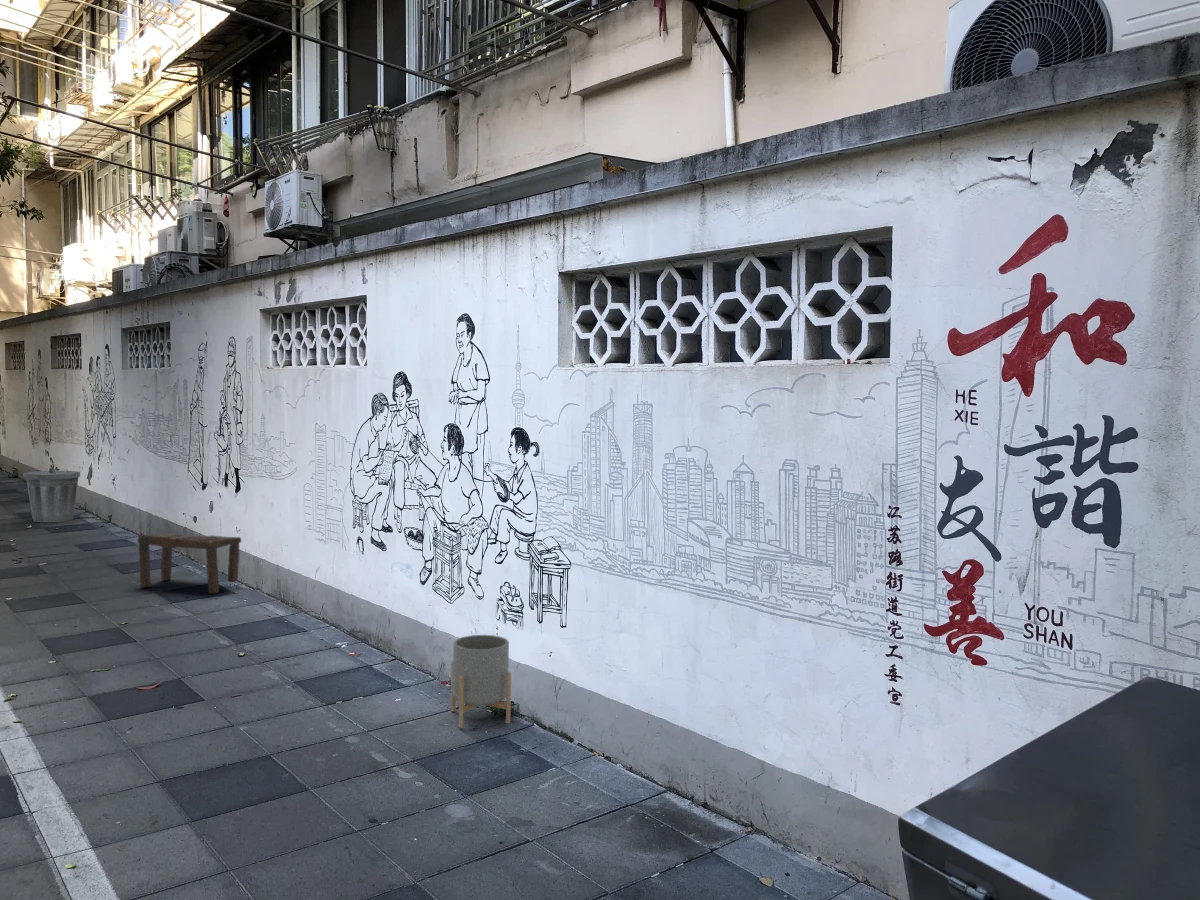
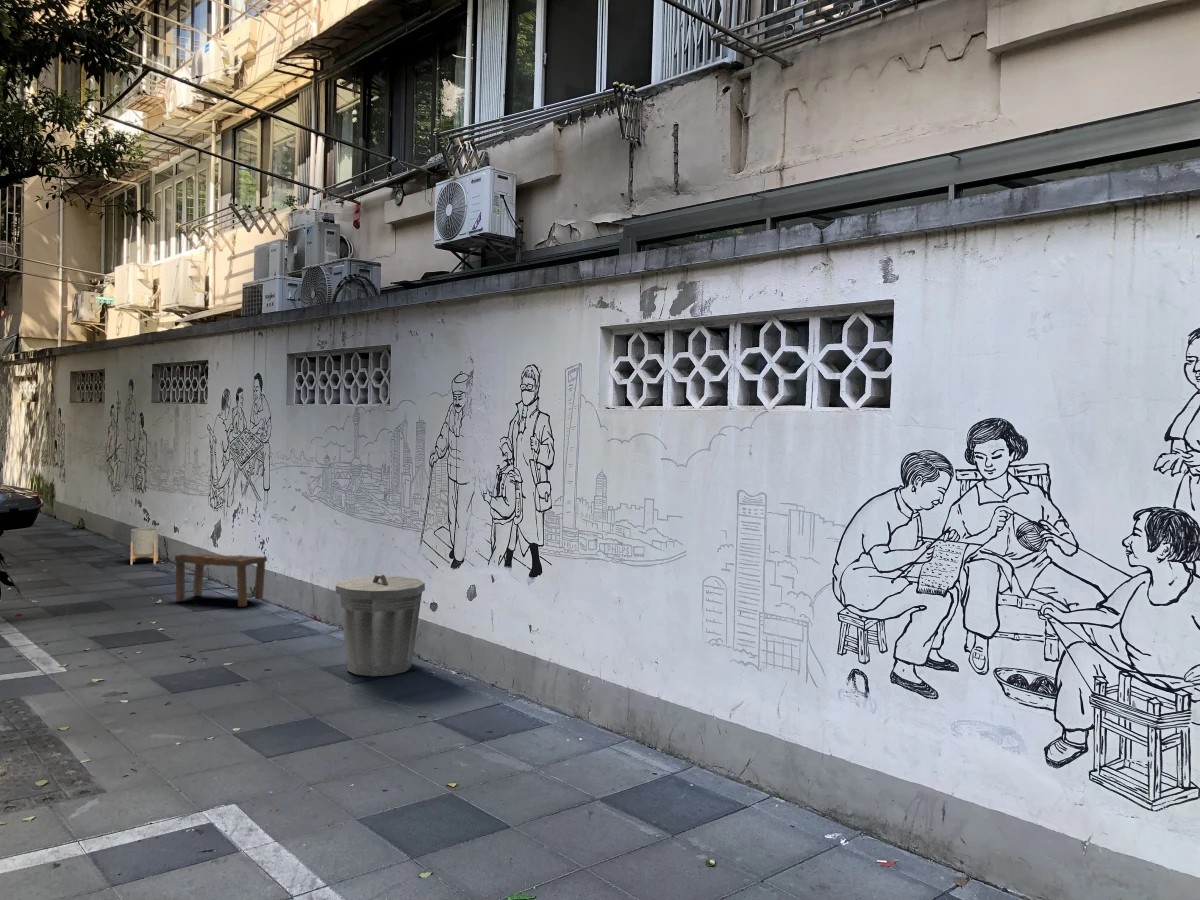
trash can: present [23,467,80,522] -> present [335,573,425,676]
planter: present [451,635,511,728] -> present [130,528,158,565]

